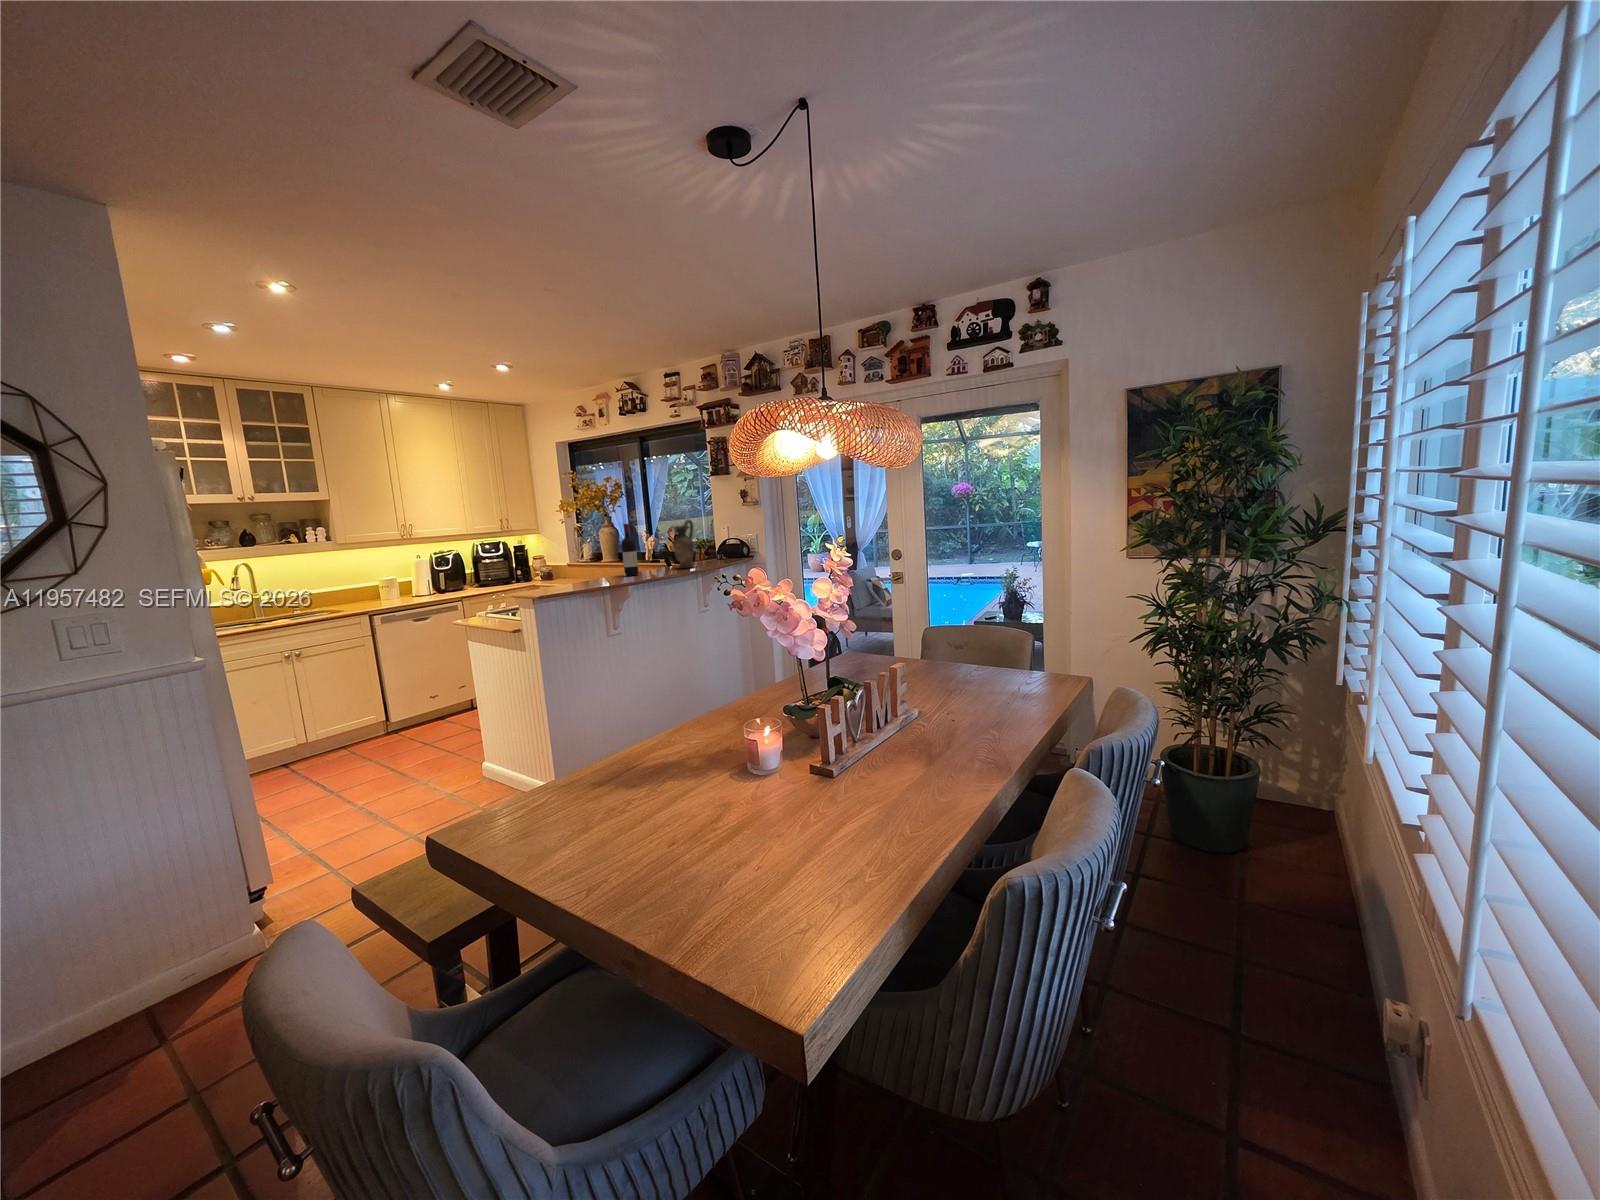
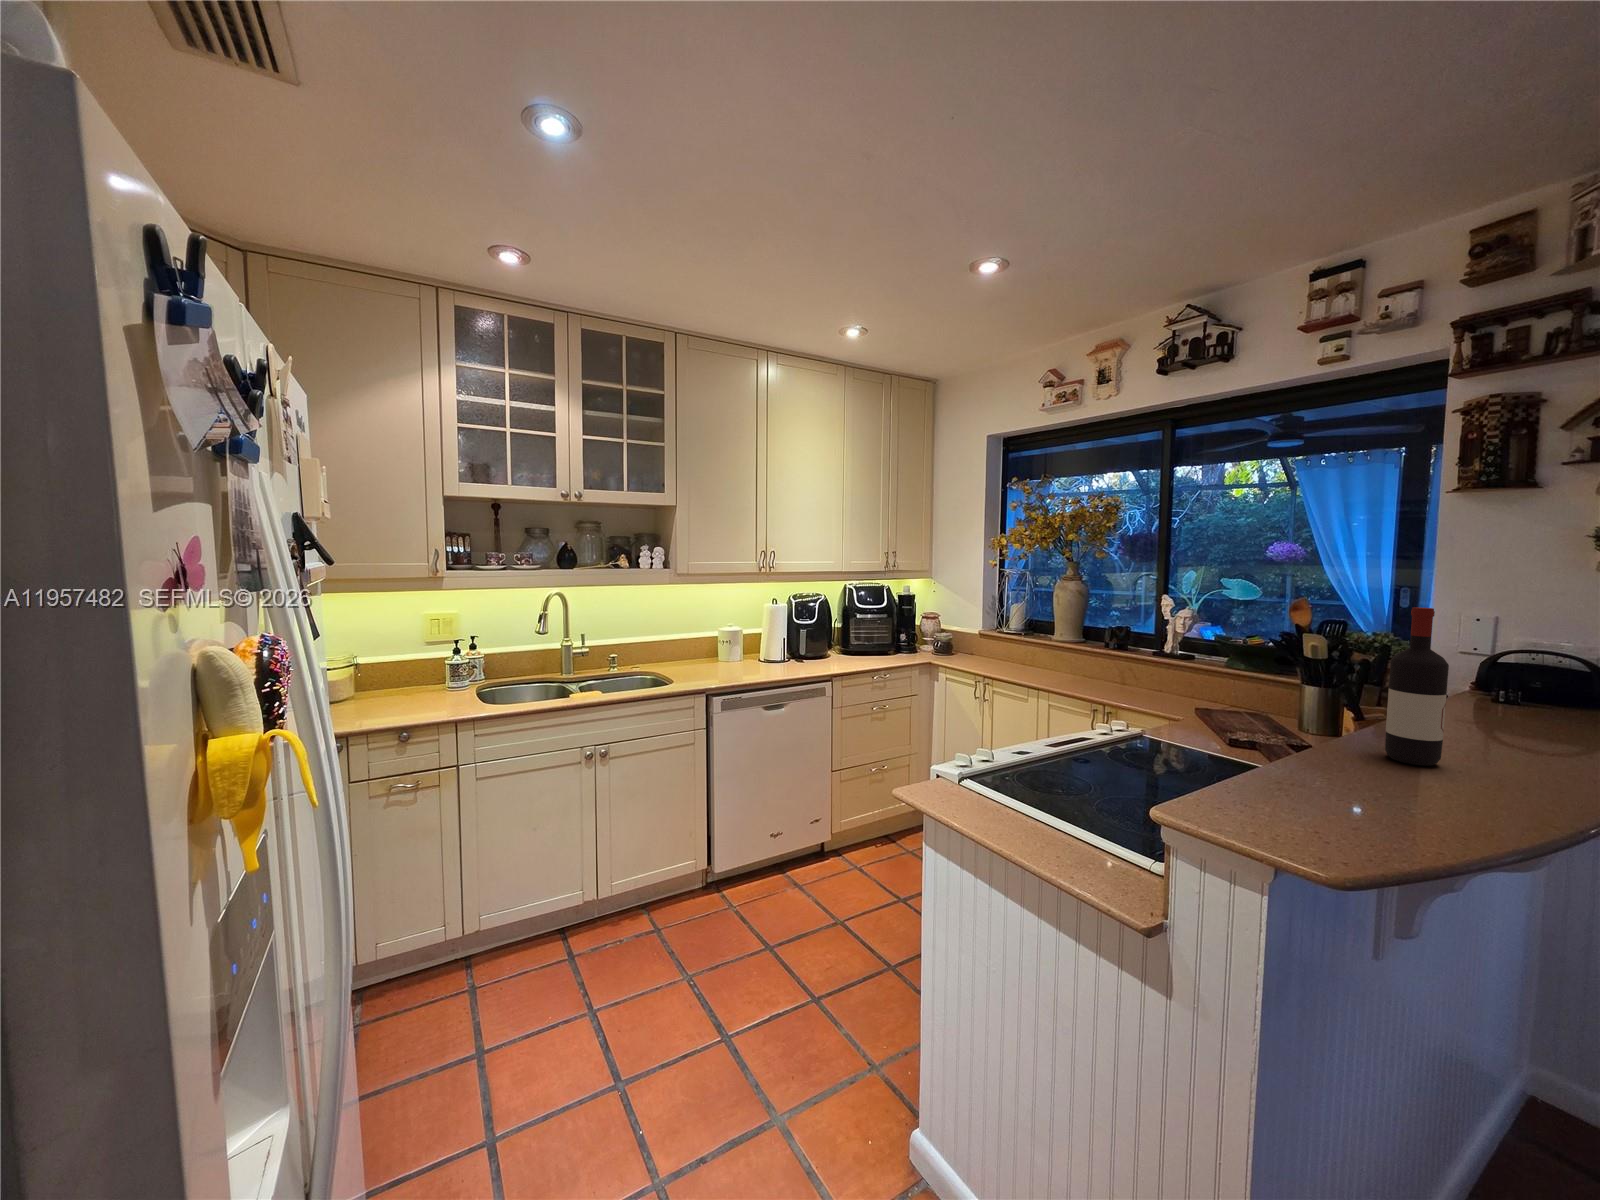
ceramic pitcher: present [673,519,695,568] -> none [1480,602,1568,745]

